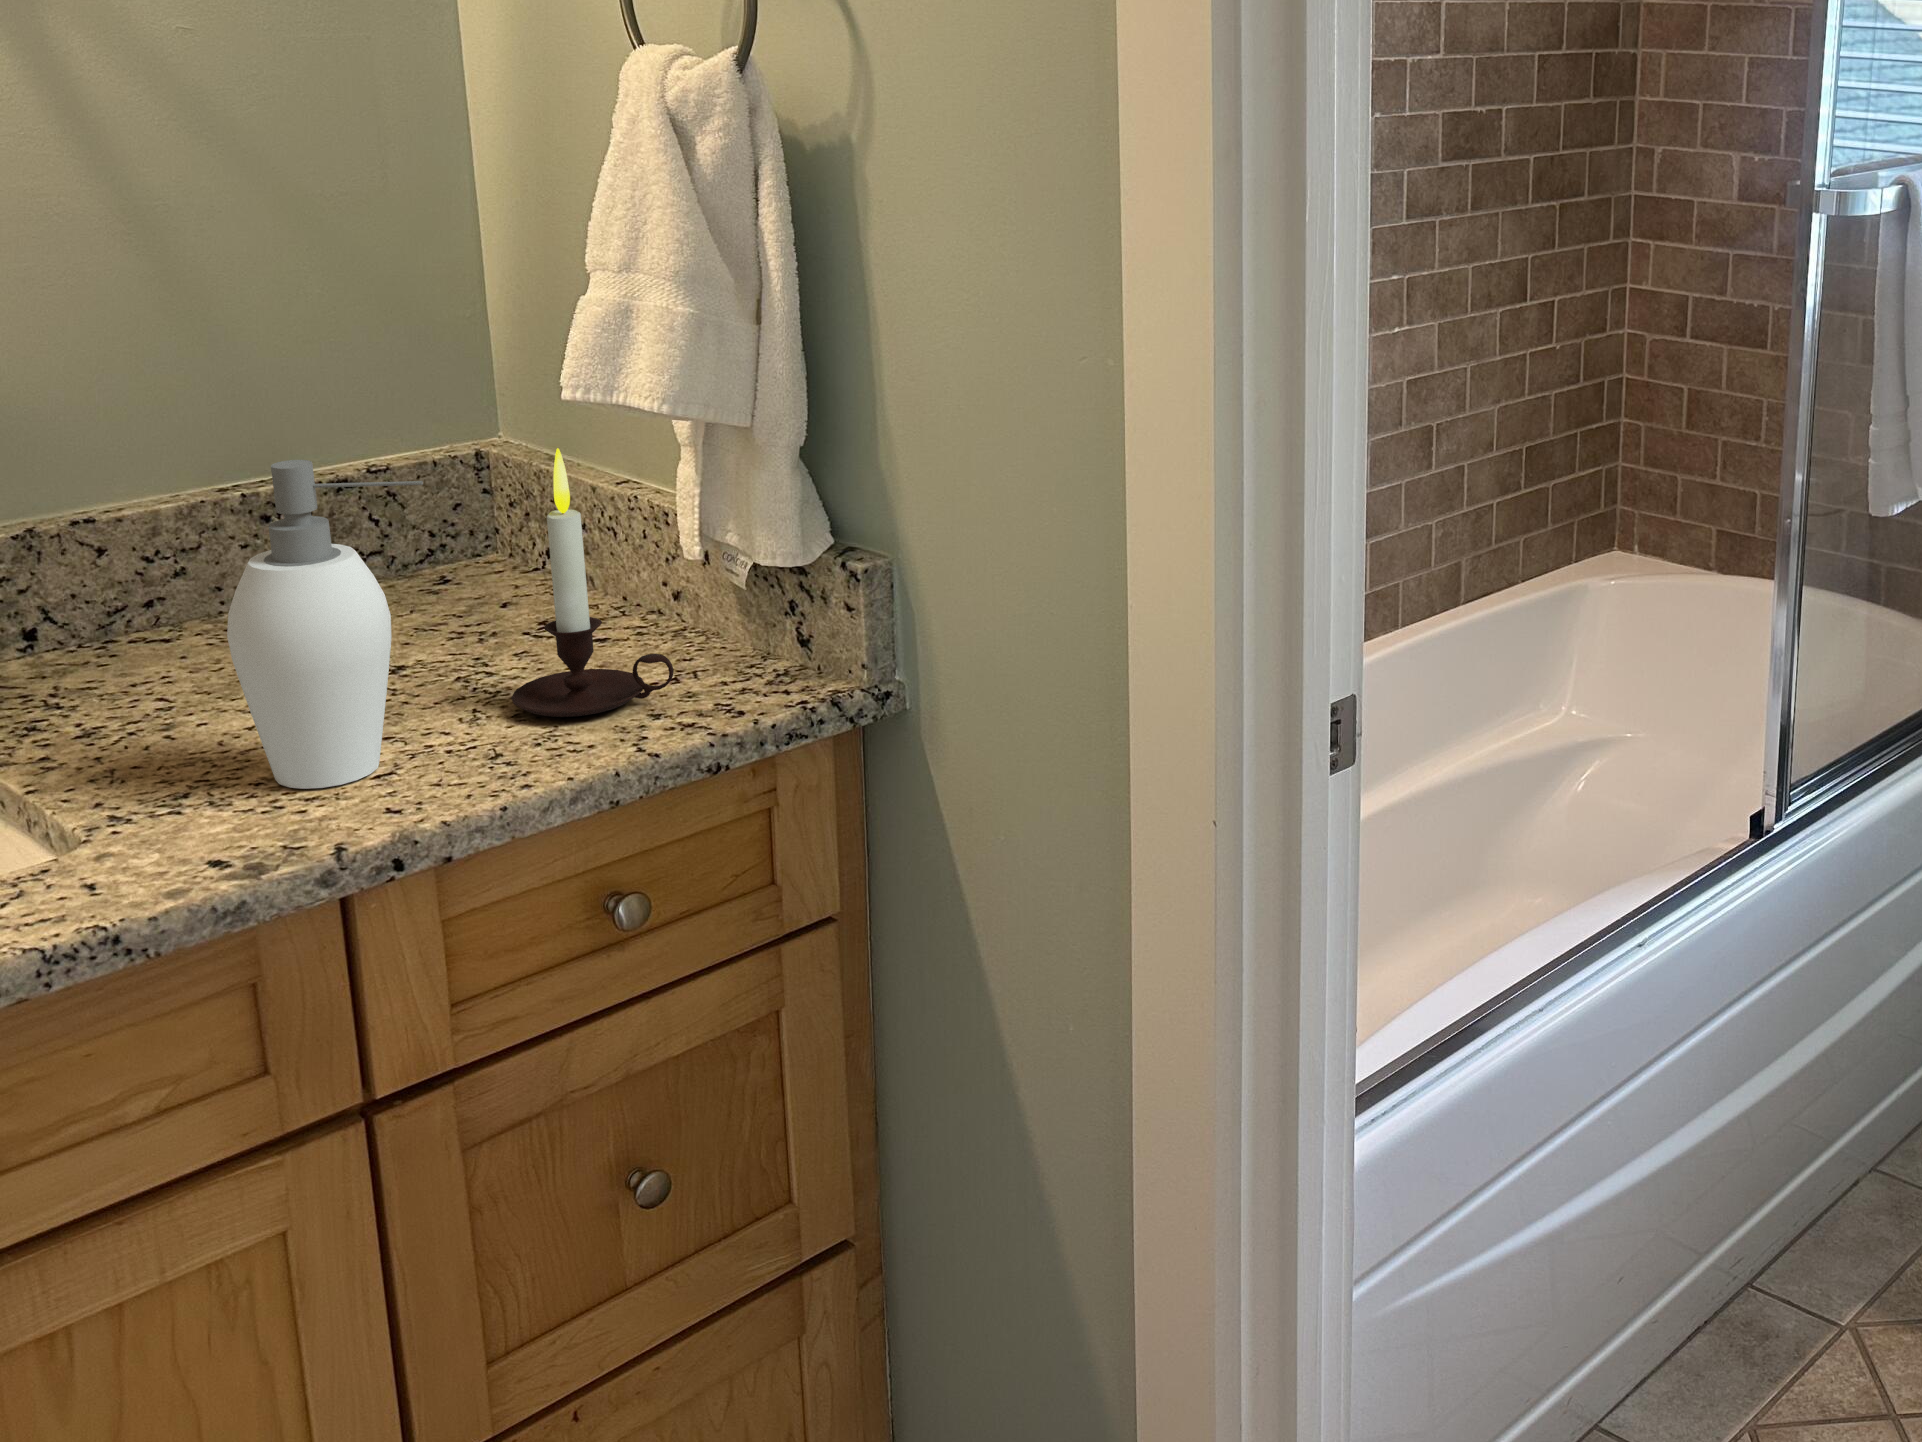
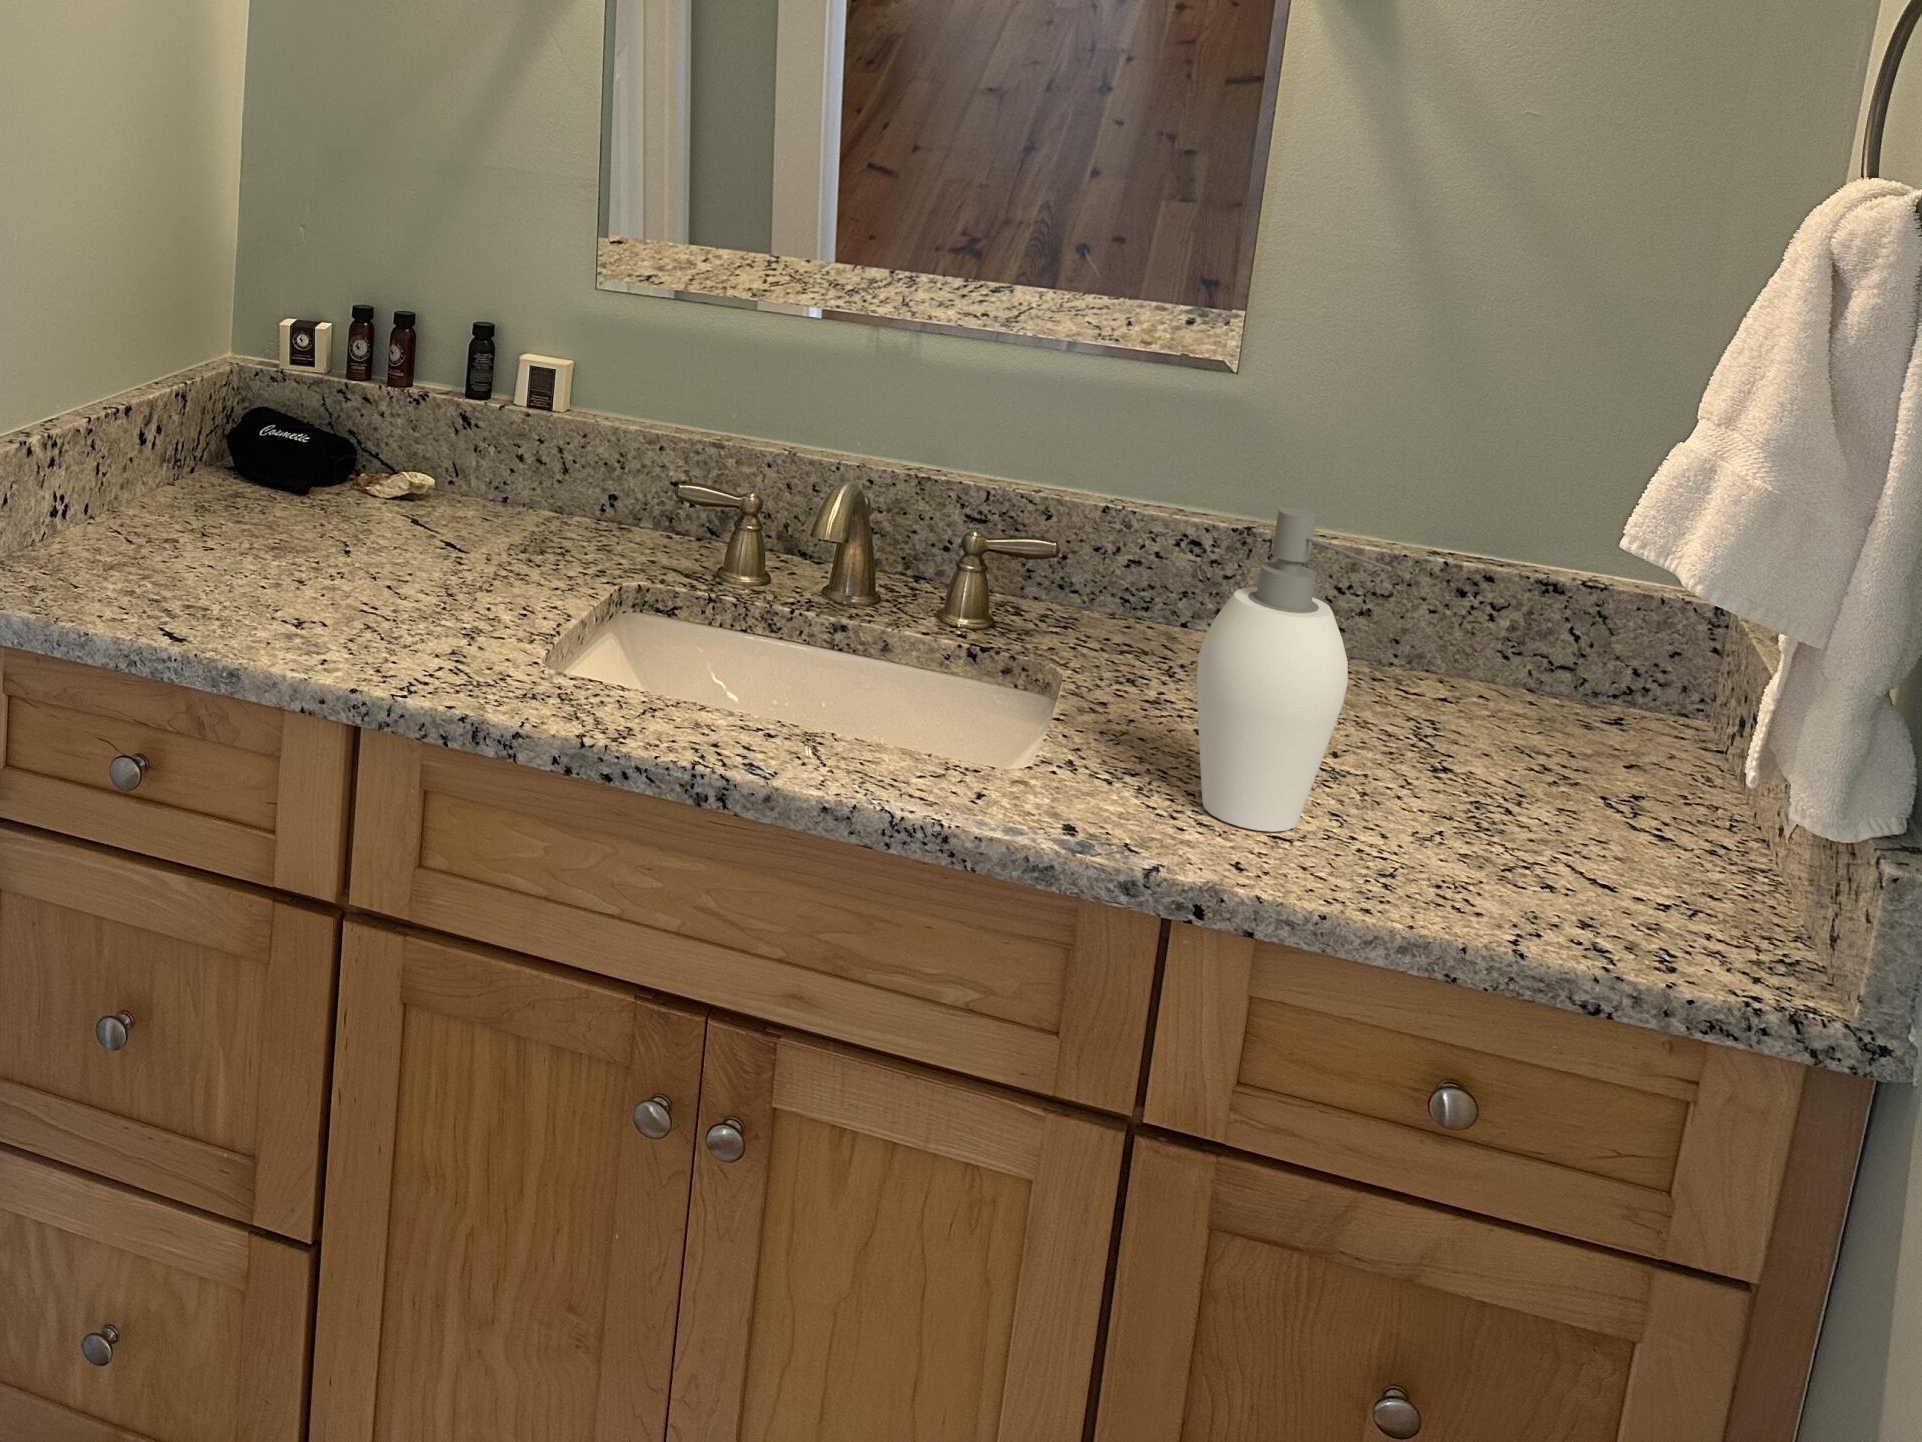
candle: present [511,448,674,717] -> none [1465,593,1635,904]

